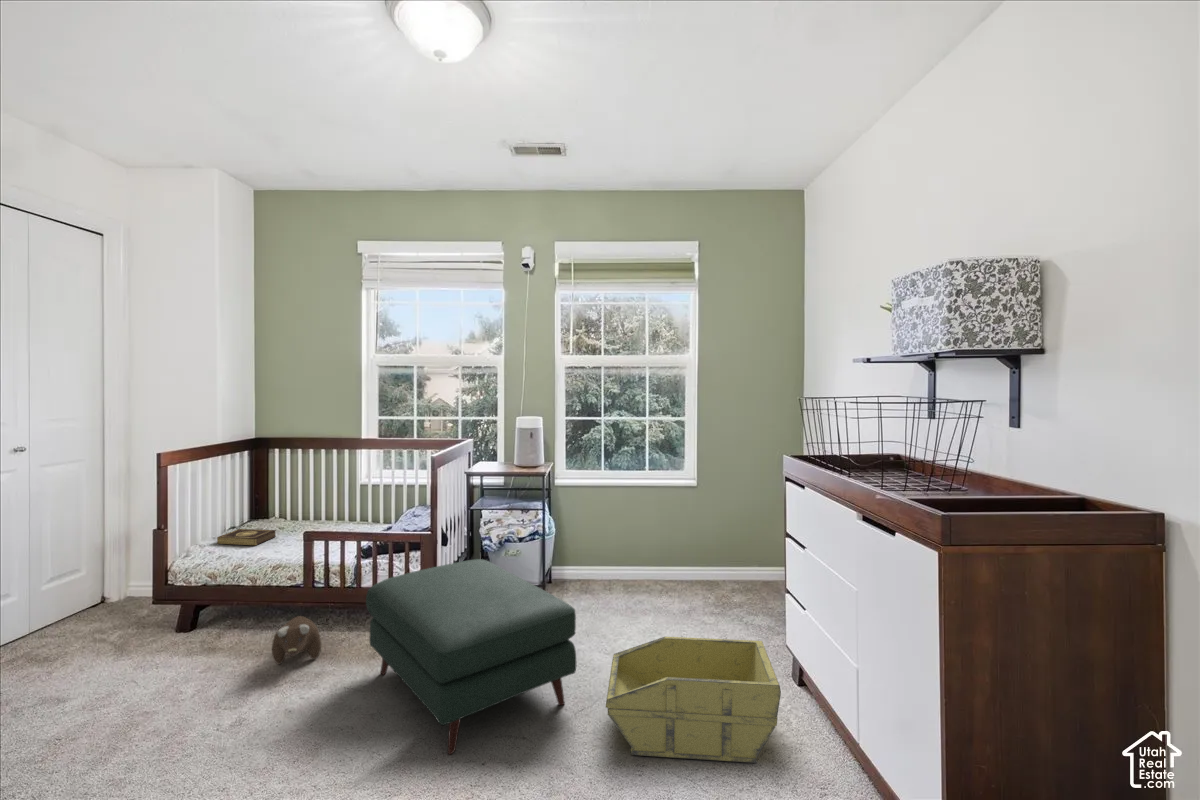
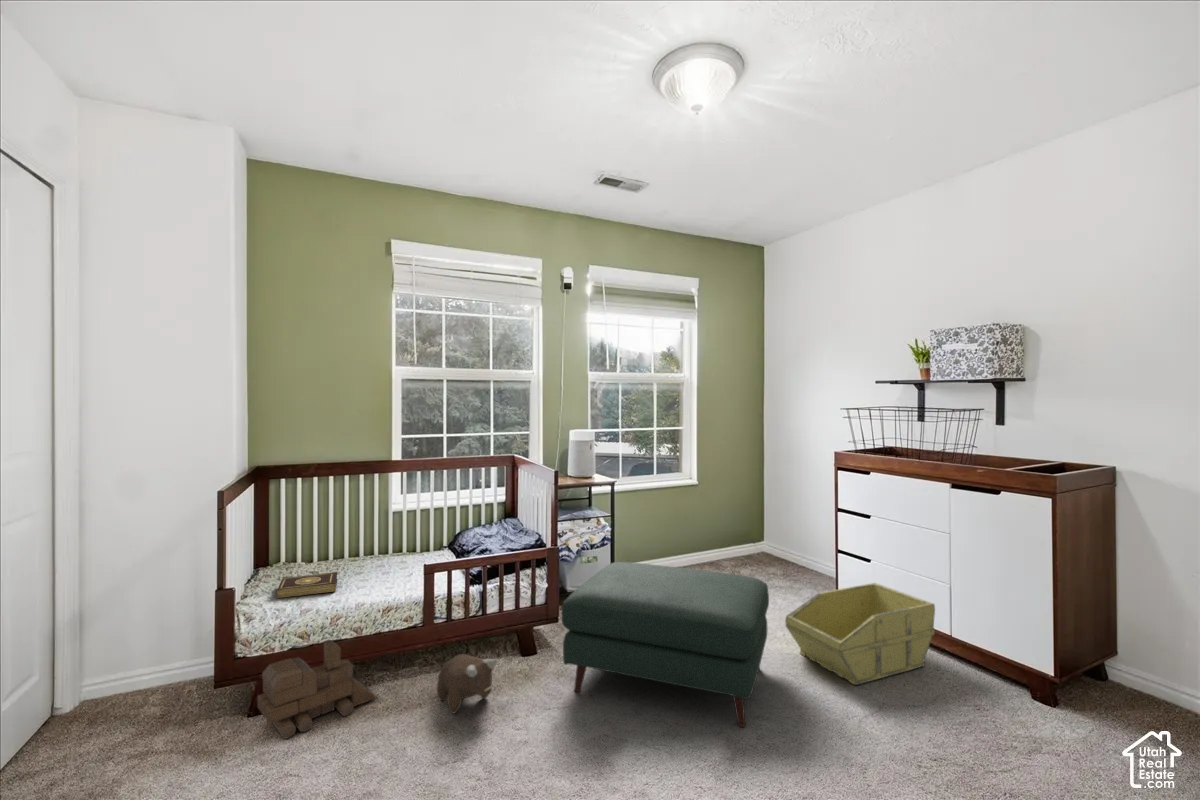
toy train: none [163,583,264,650] -> present [257,640,377,738]

